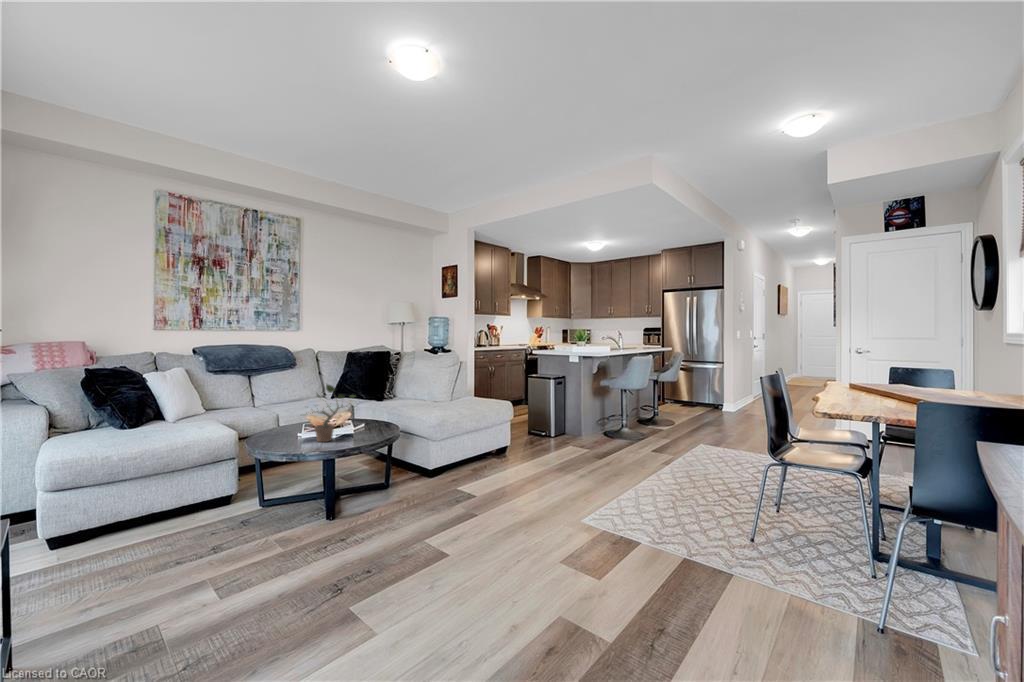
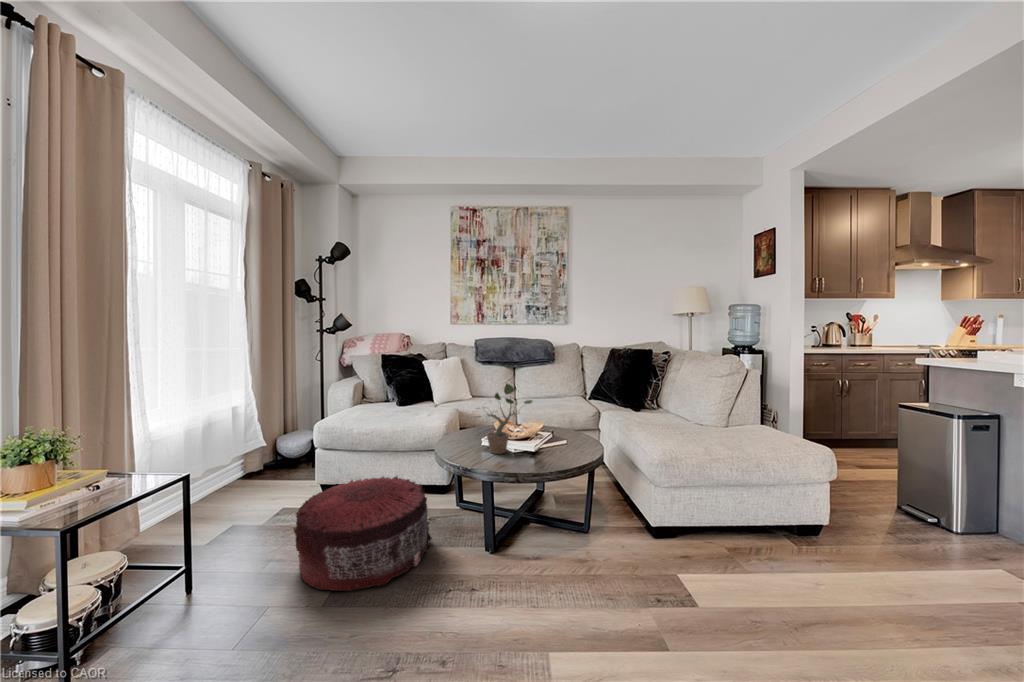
pouf: none [138,484,285,591] -> present [293,476,432,591]

